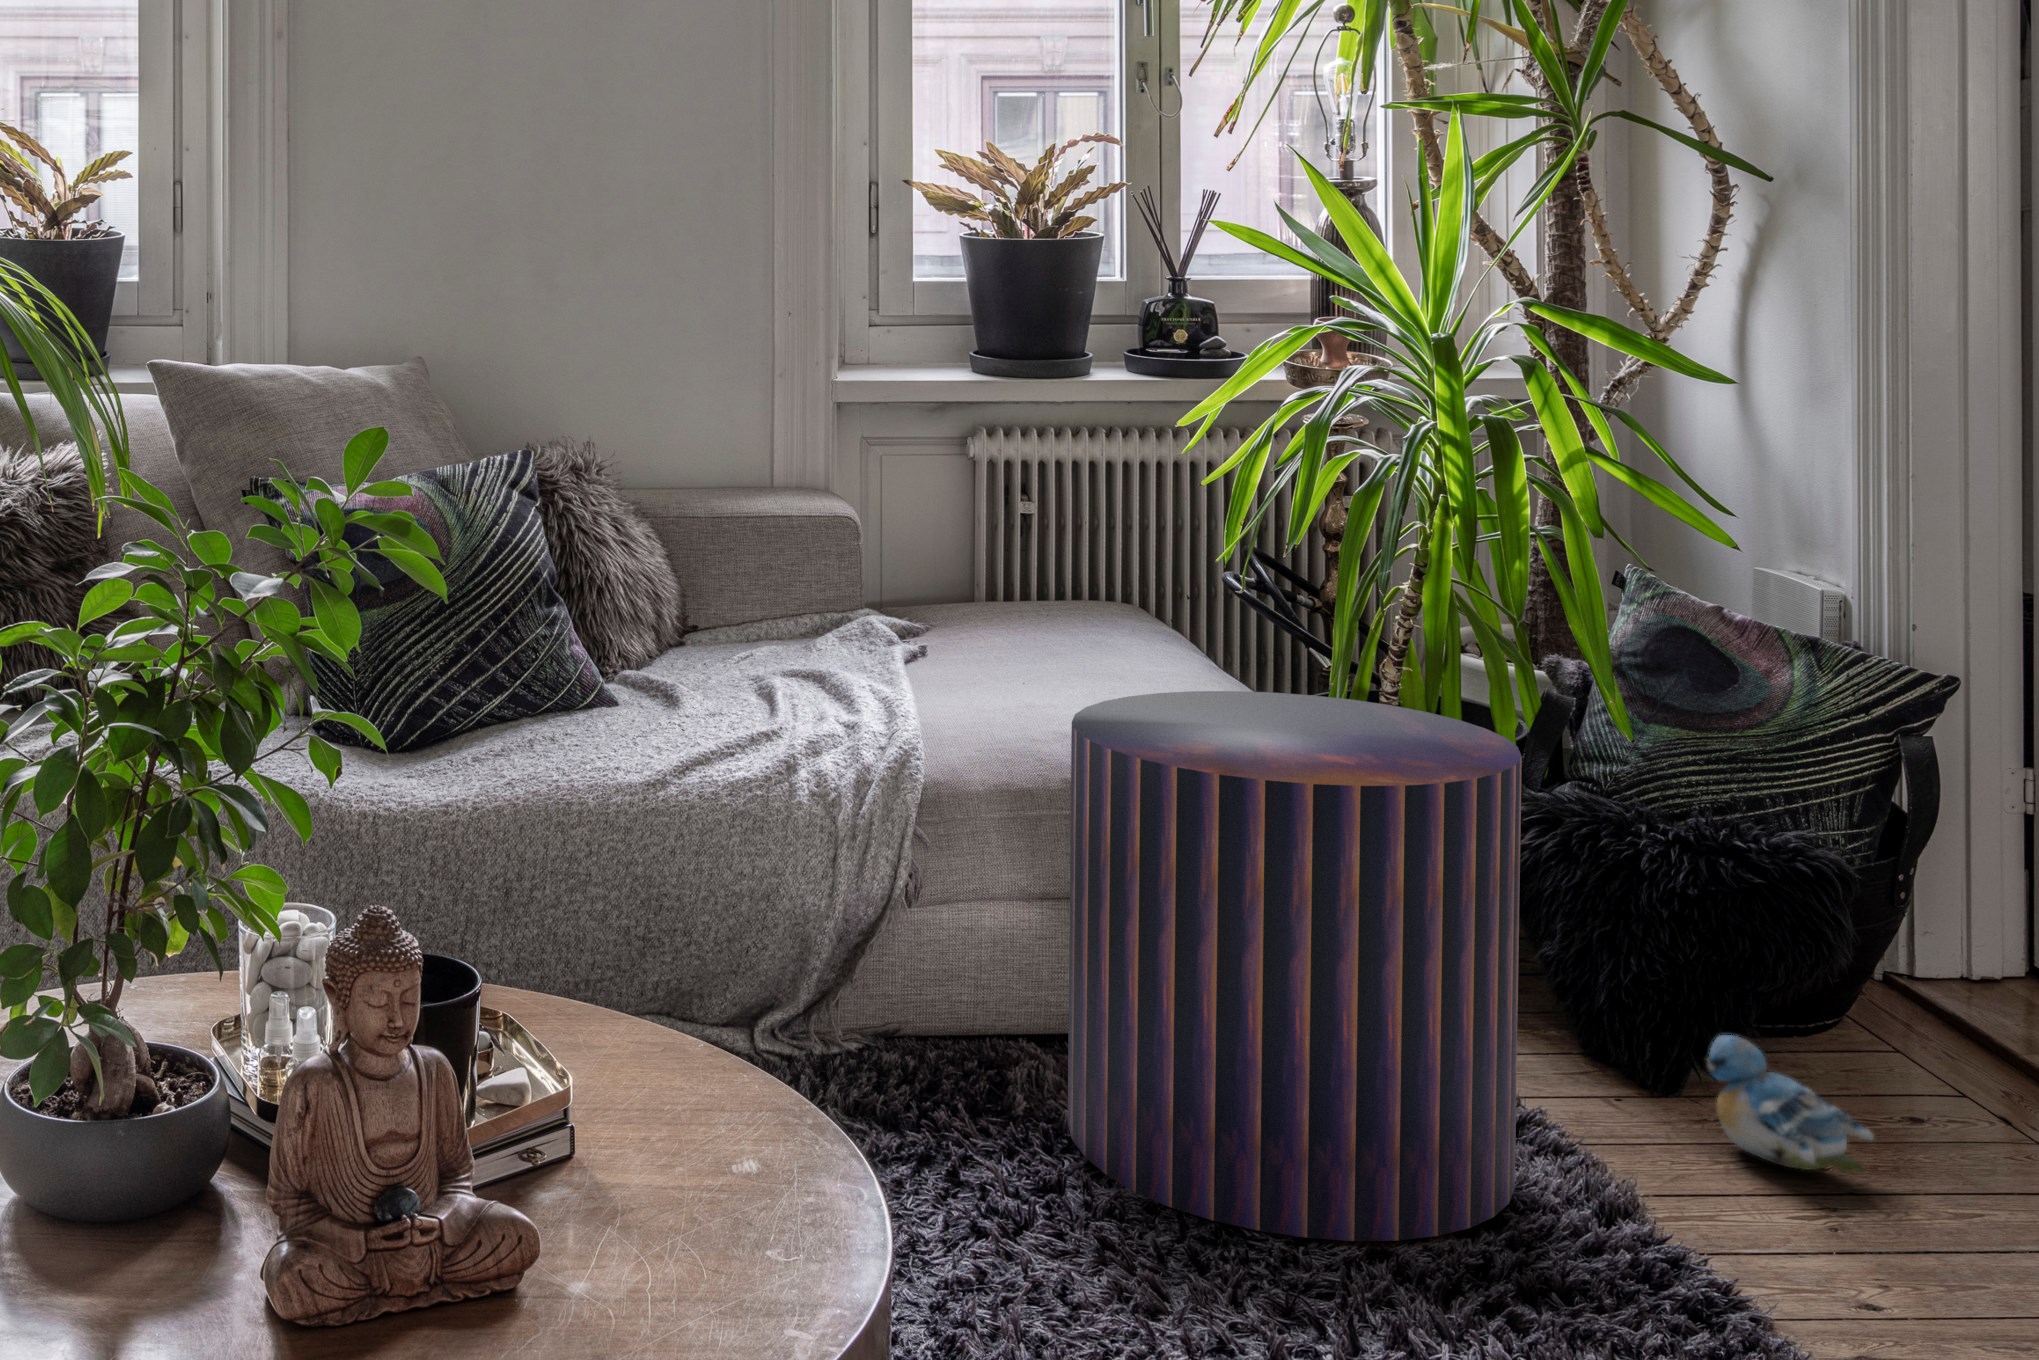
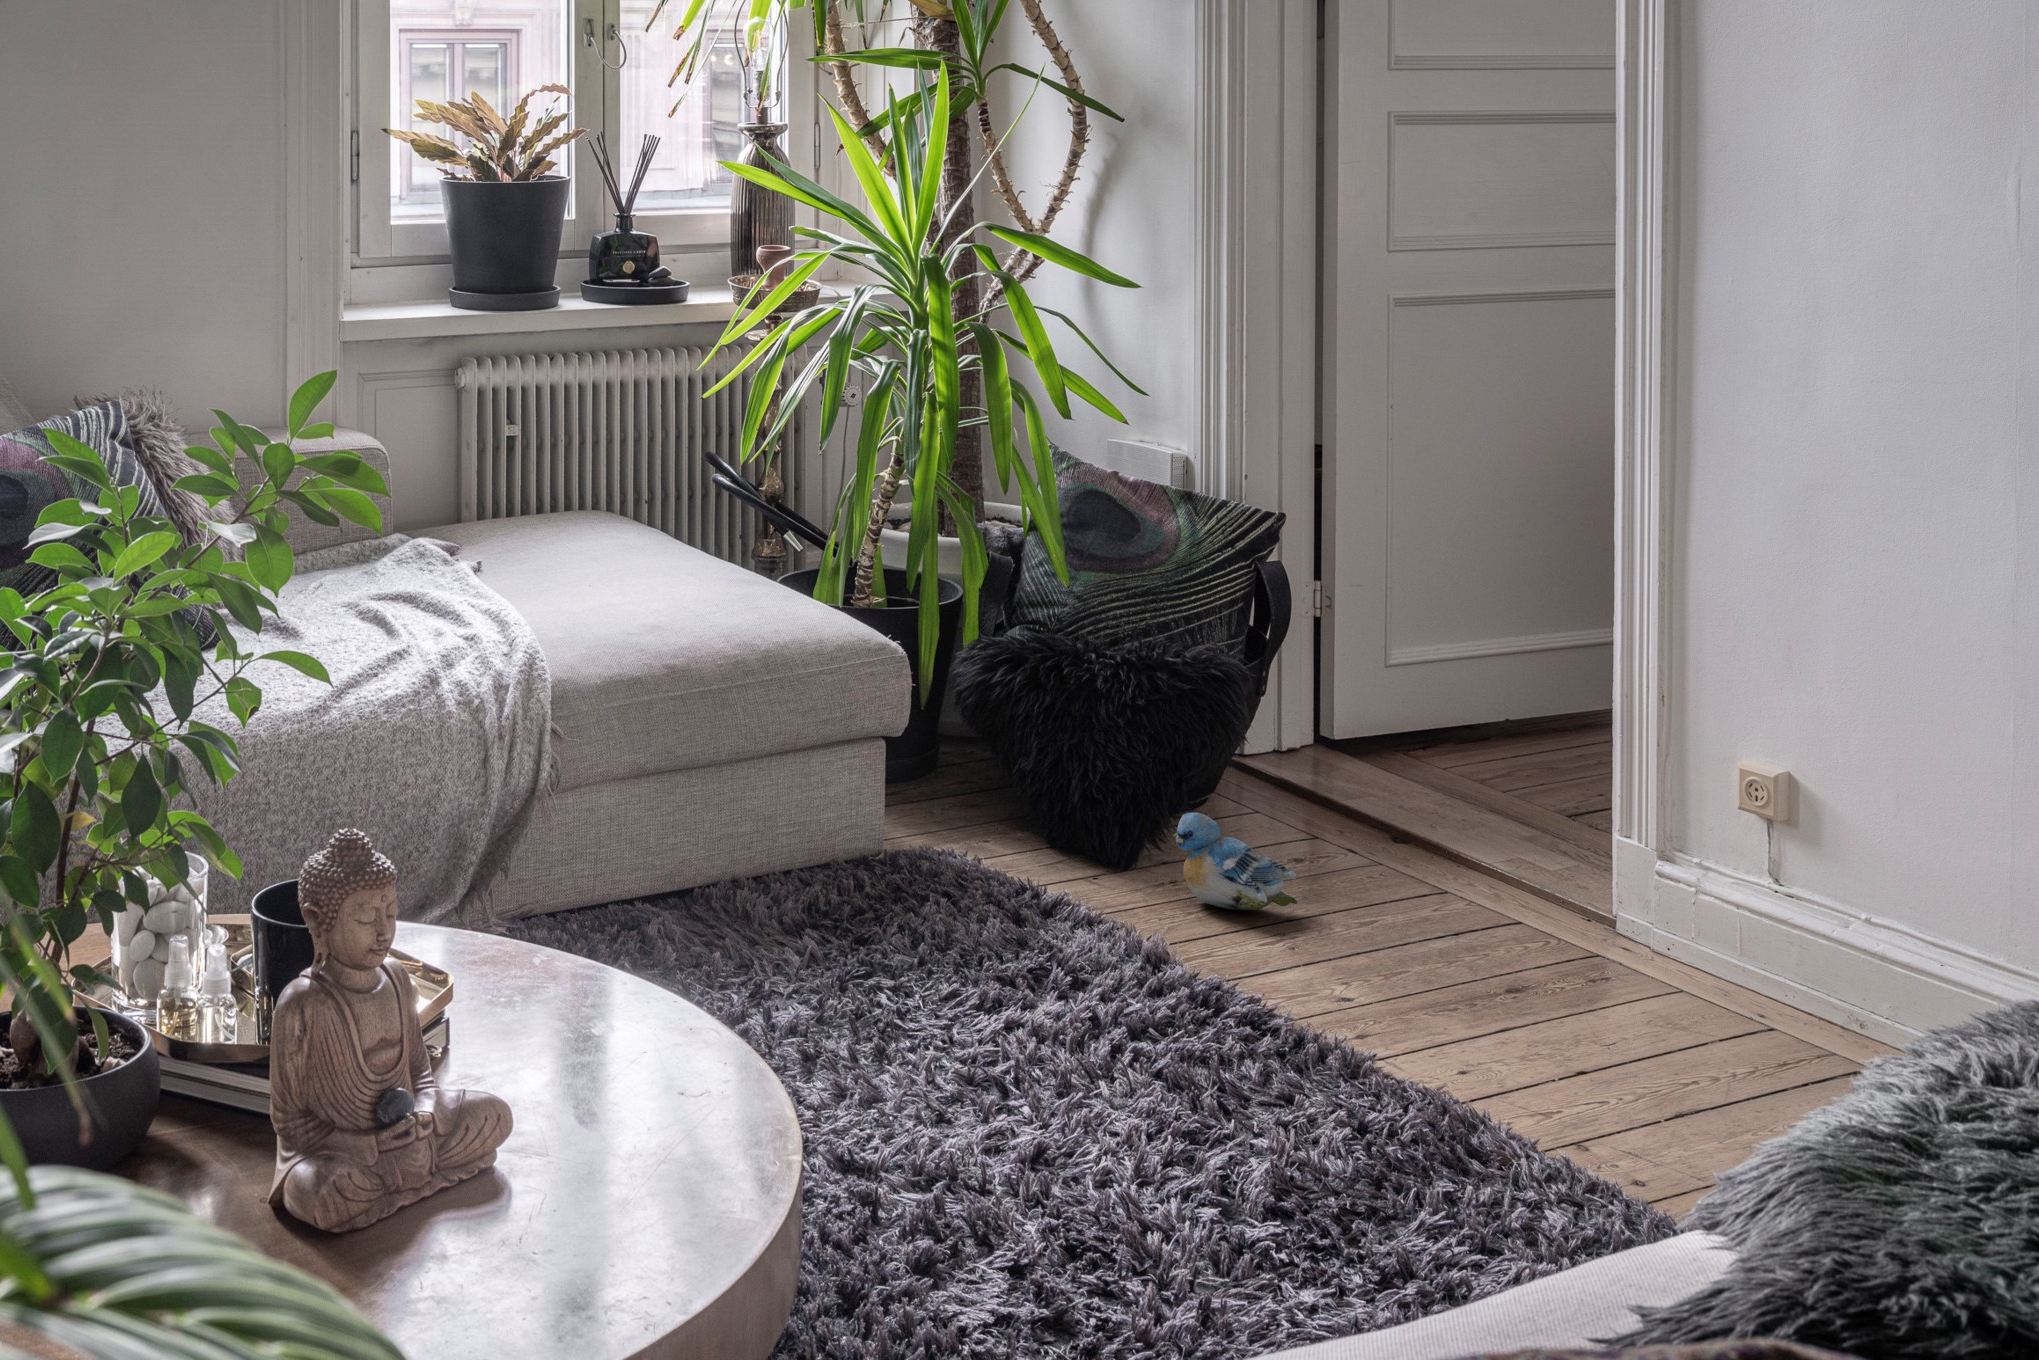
pouf: present [1068,691,1522,1241] -> none [711,567,1080,1024]

